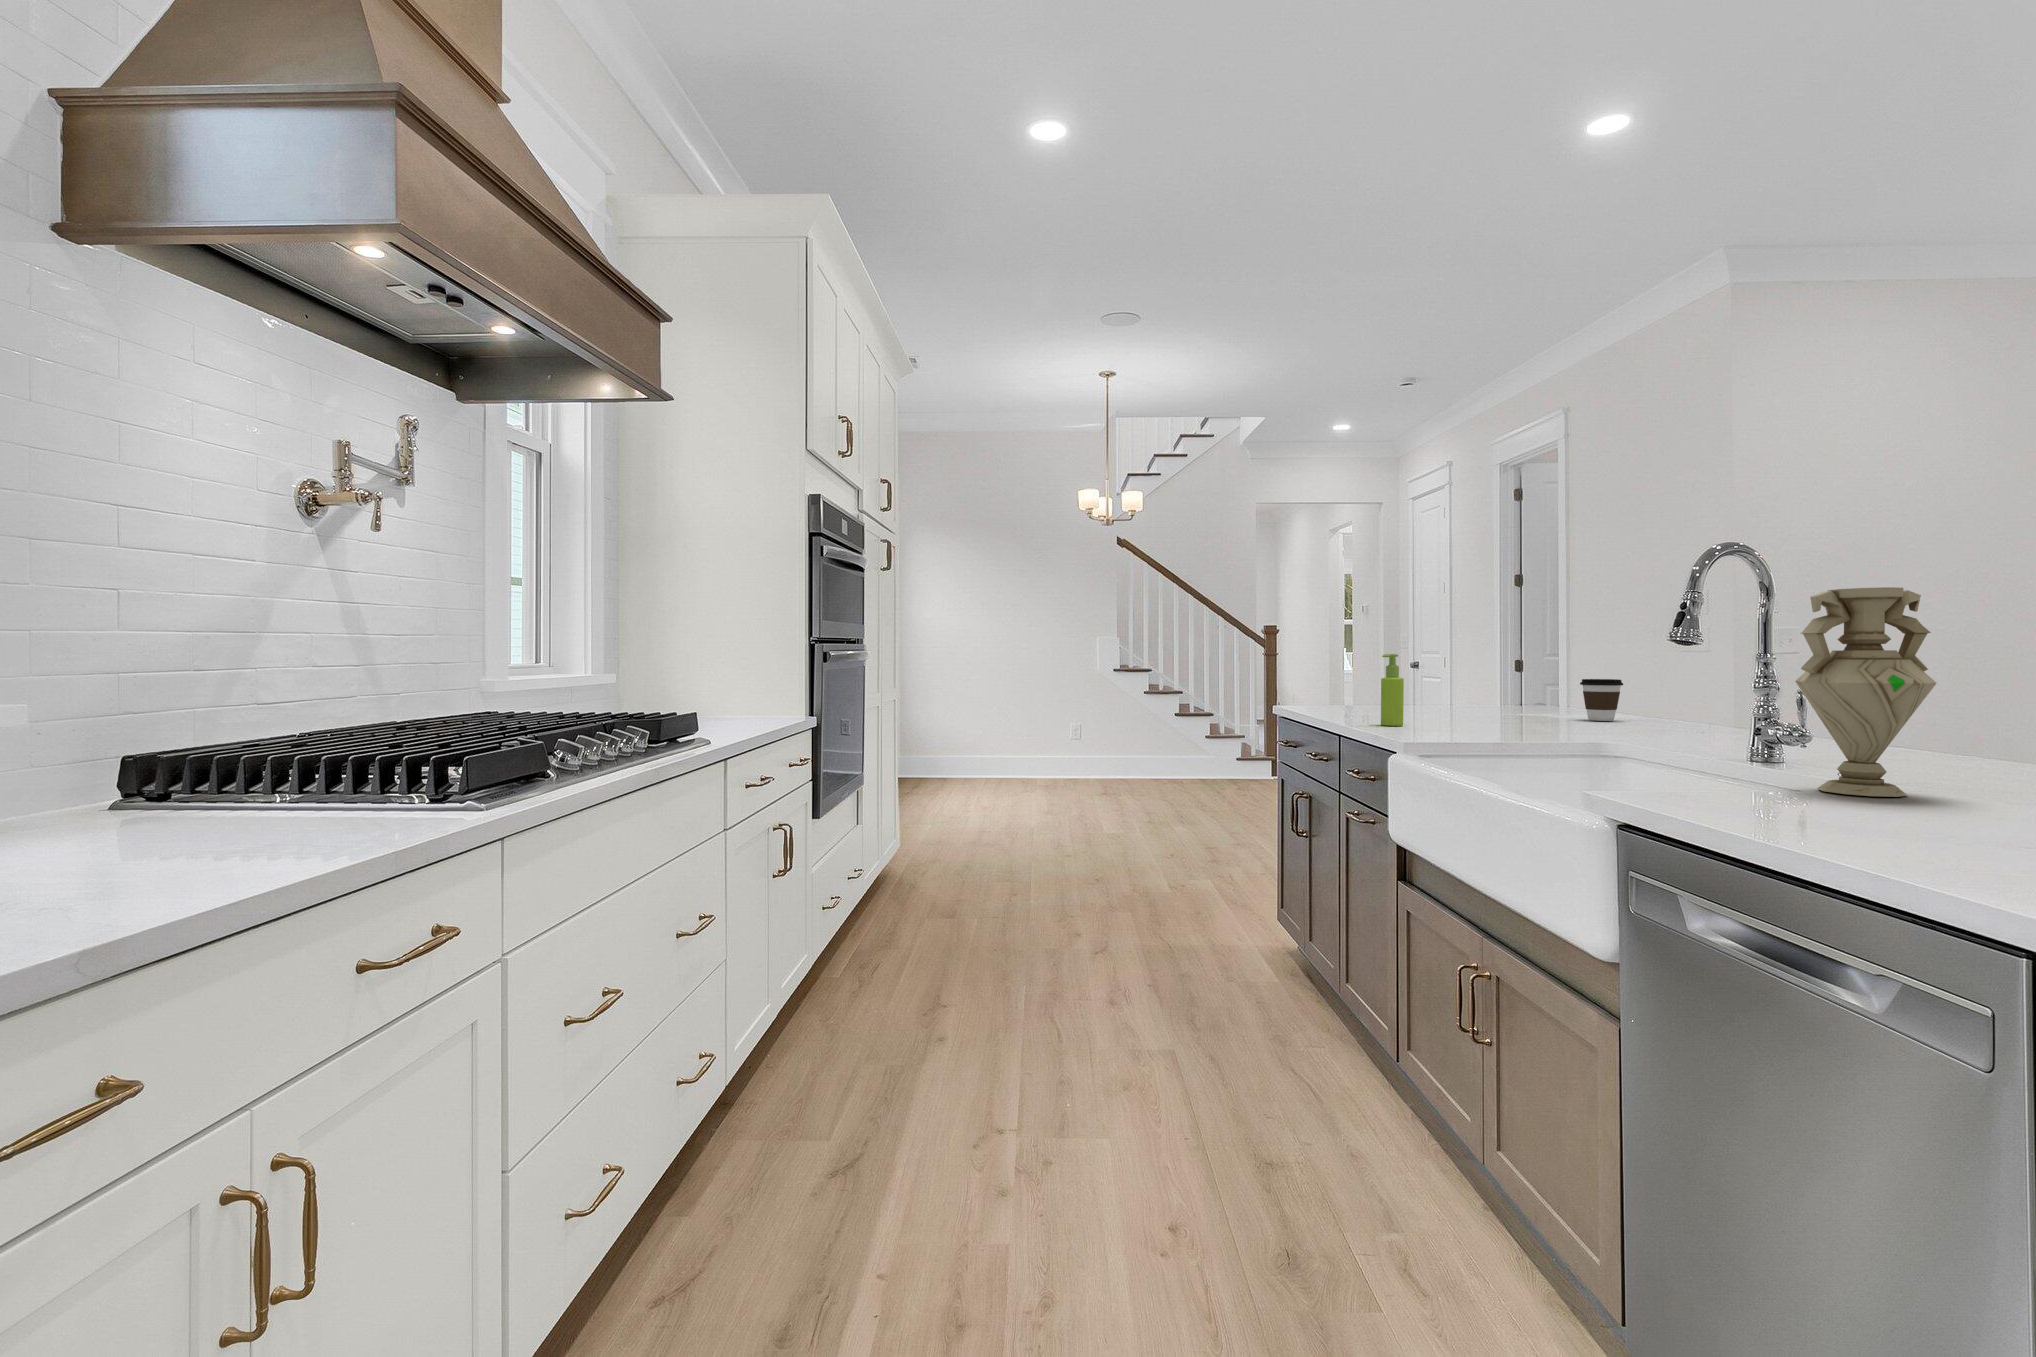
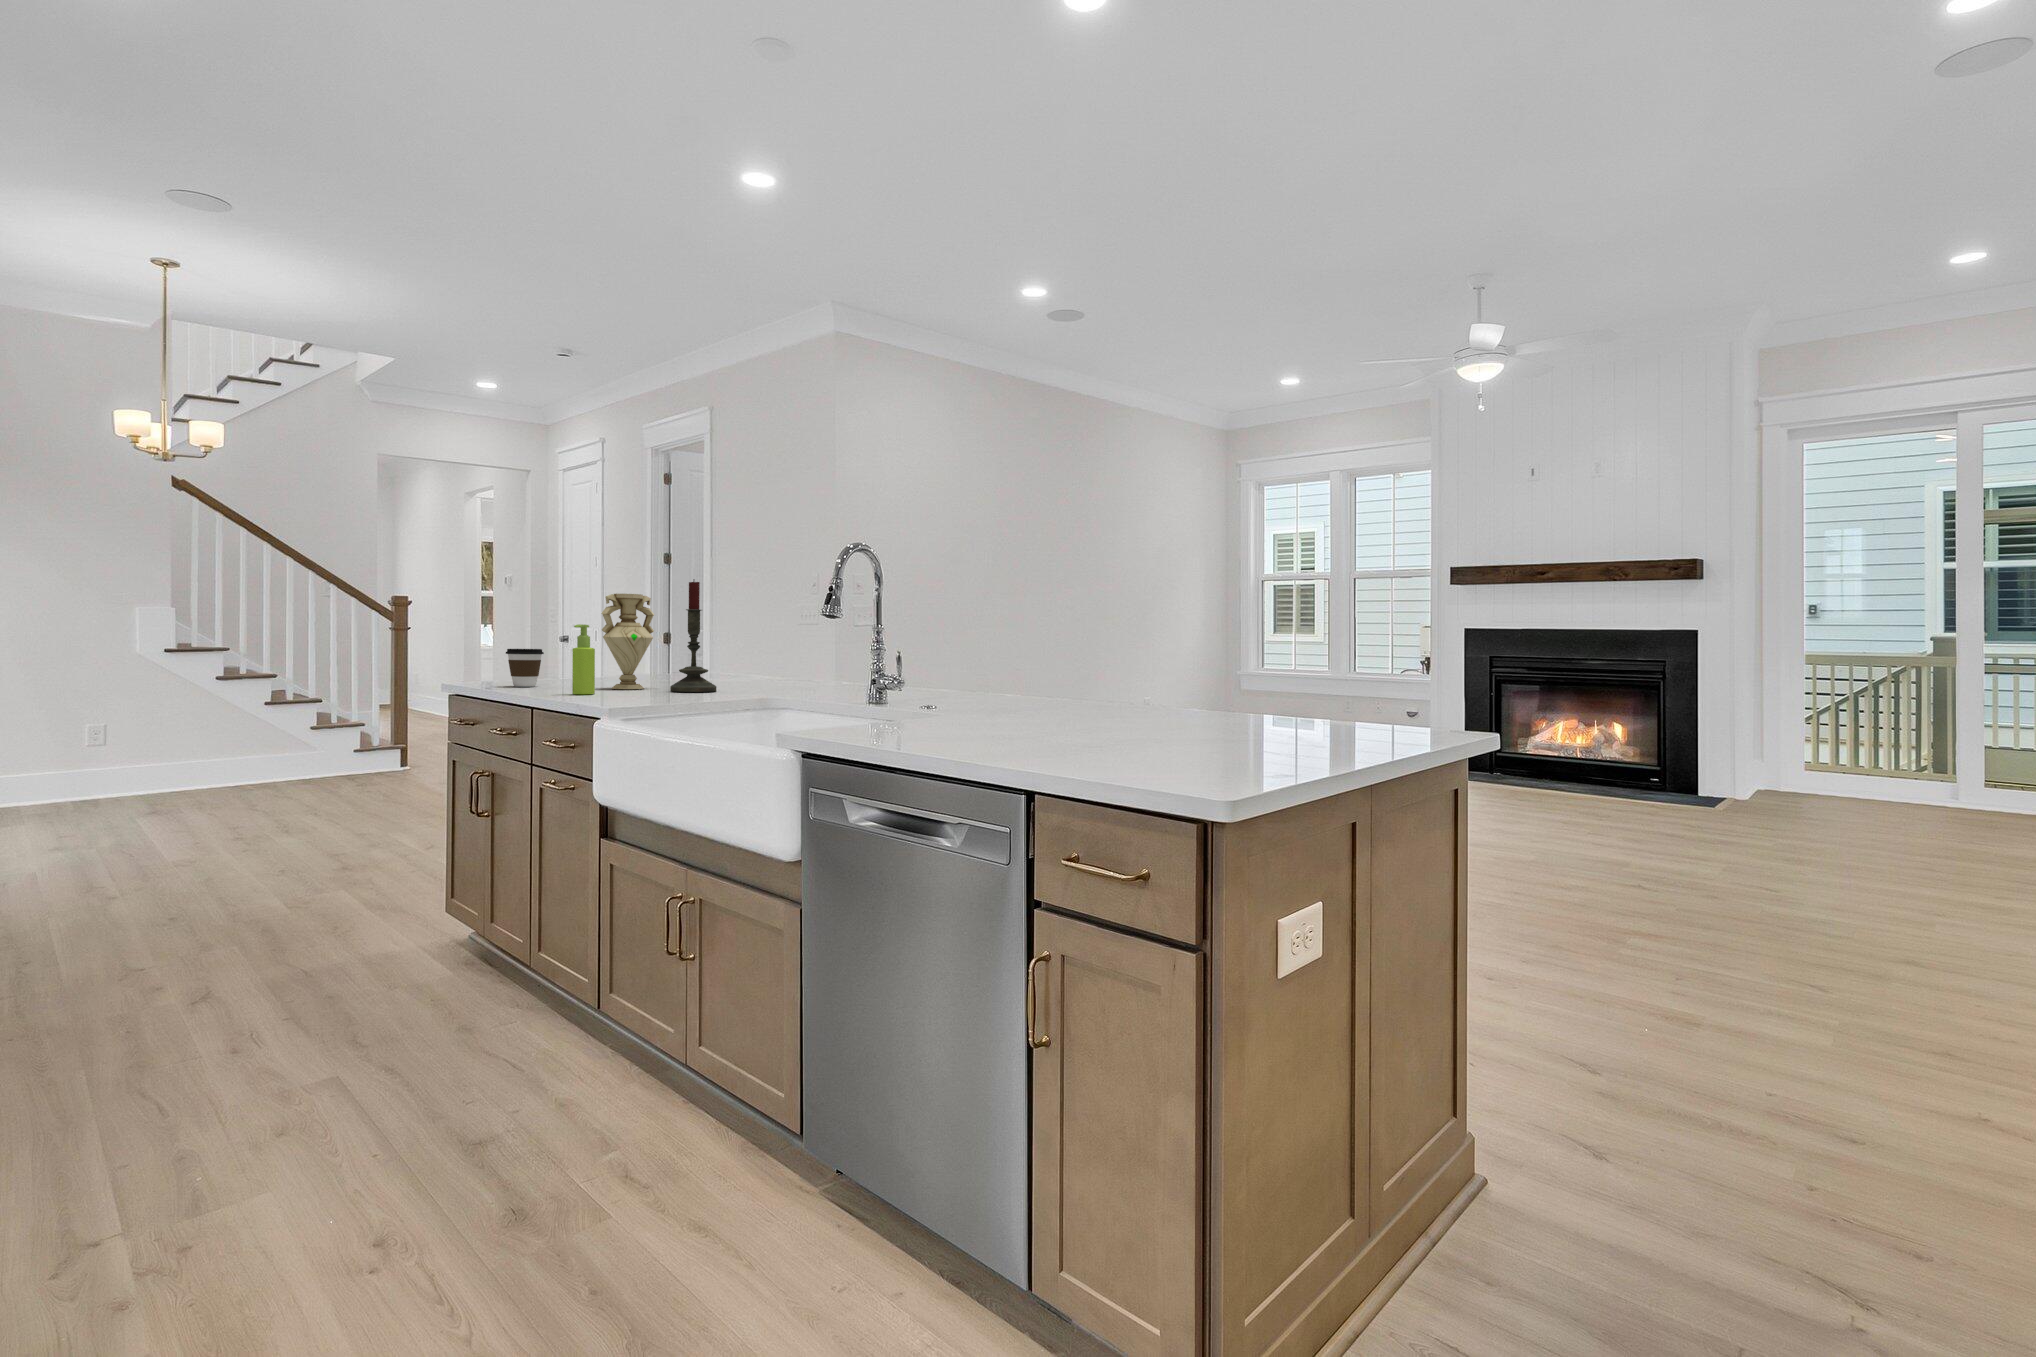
vase: present [1795,587,1936,797] -> present [601,594,654,689]
candle: none [1487,599,1543,727] -> present [670,581,716,692]
coffee cup: present [1580,679,1623,721] -> present [506,649,544,687]

